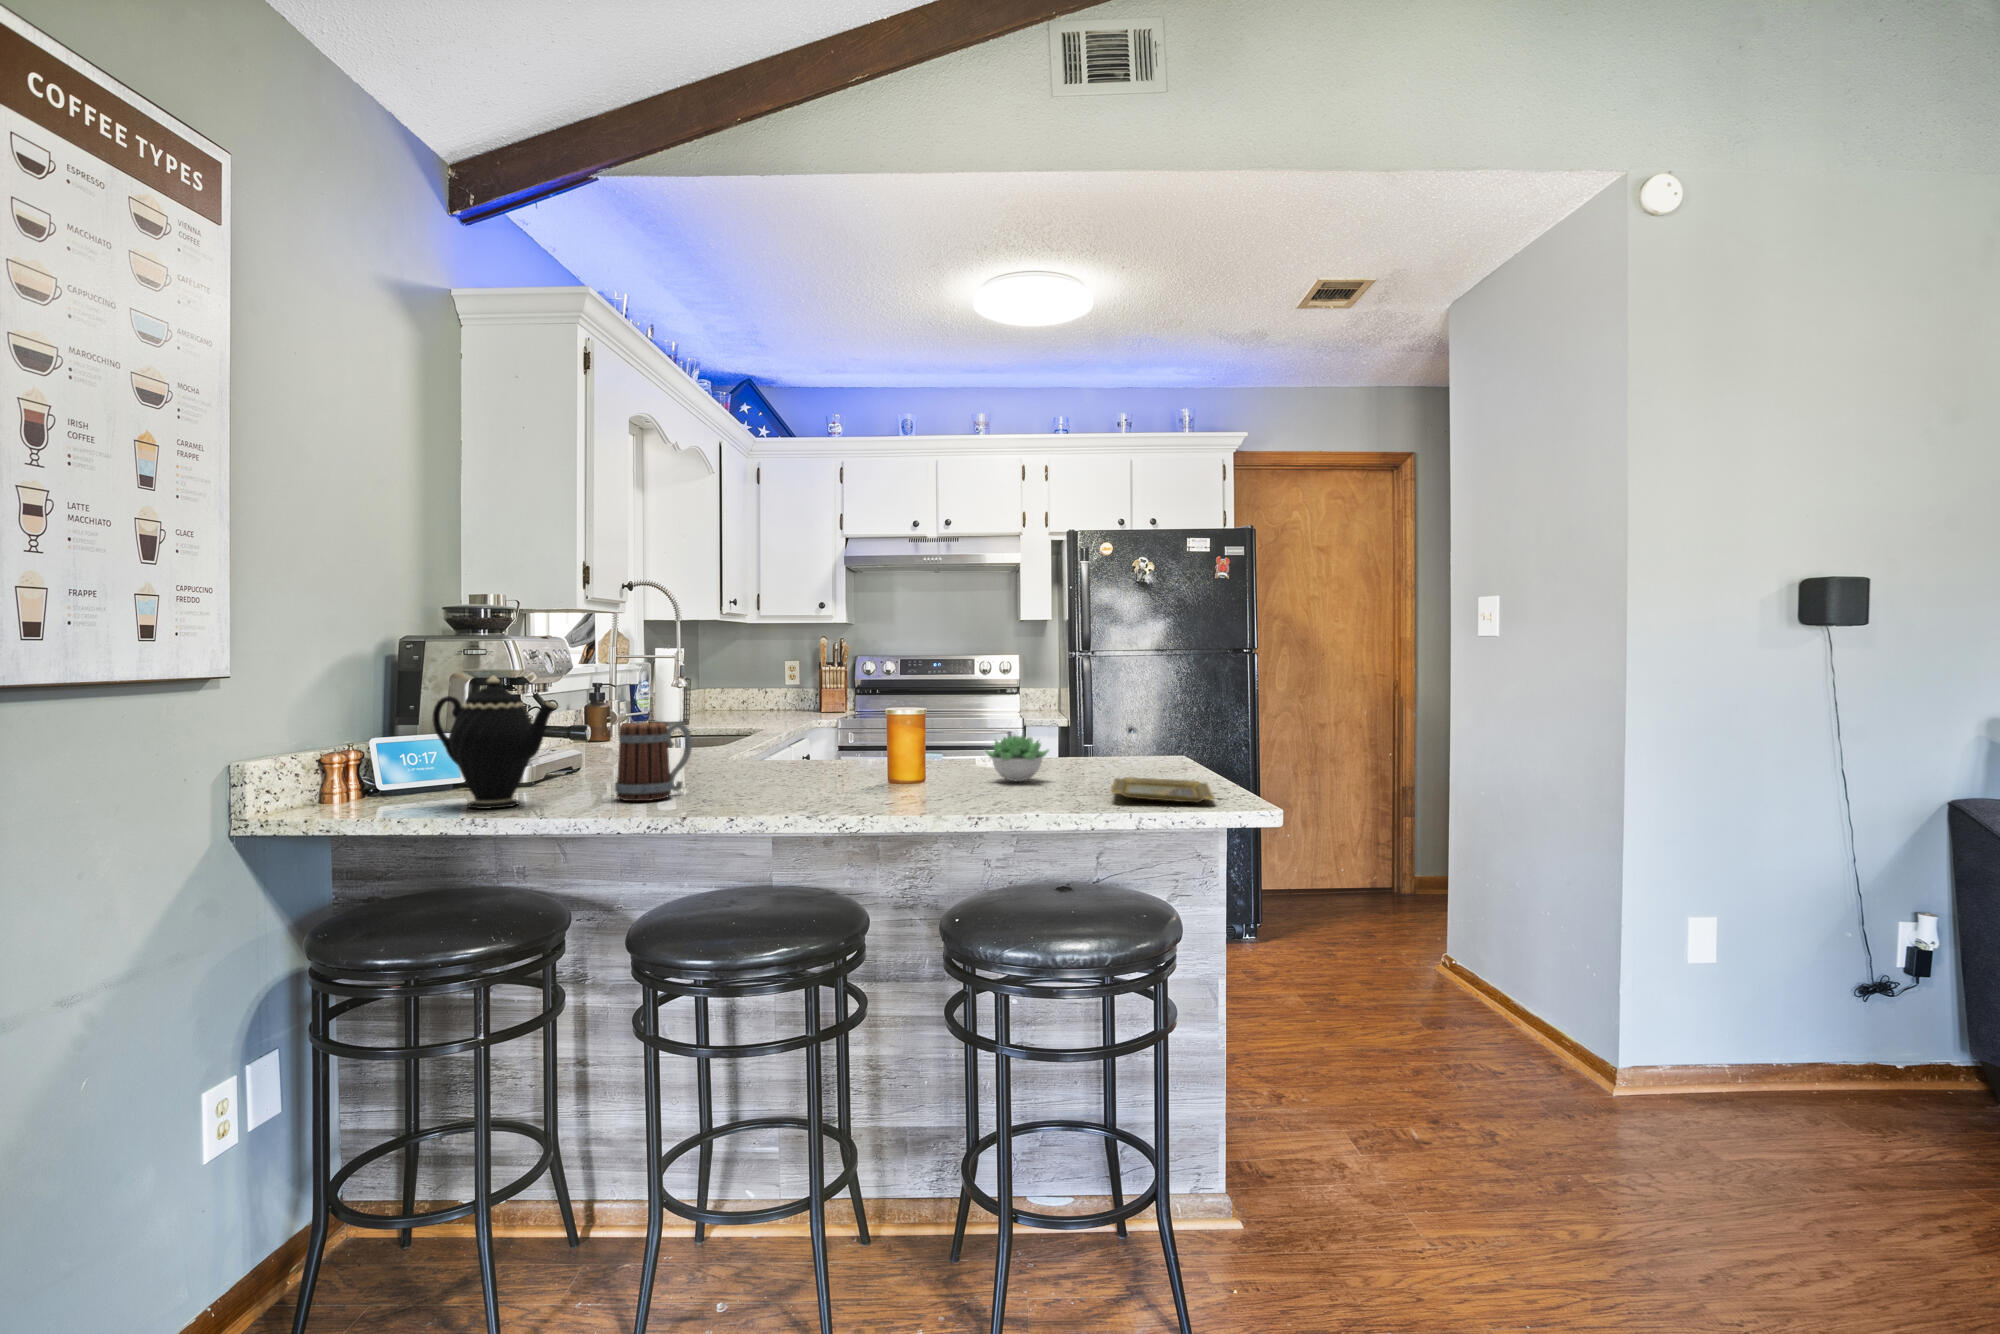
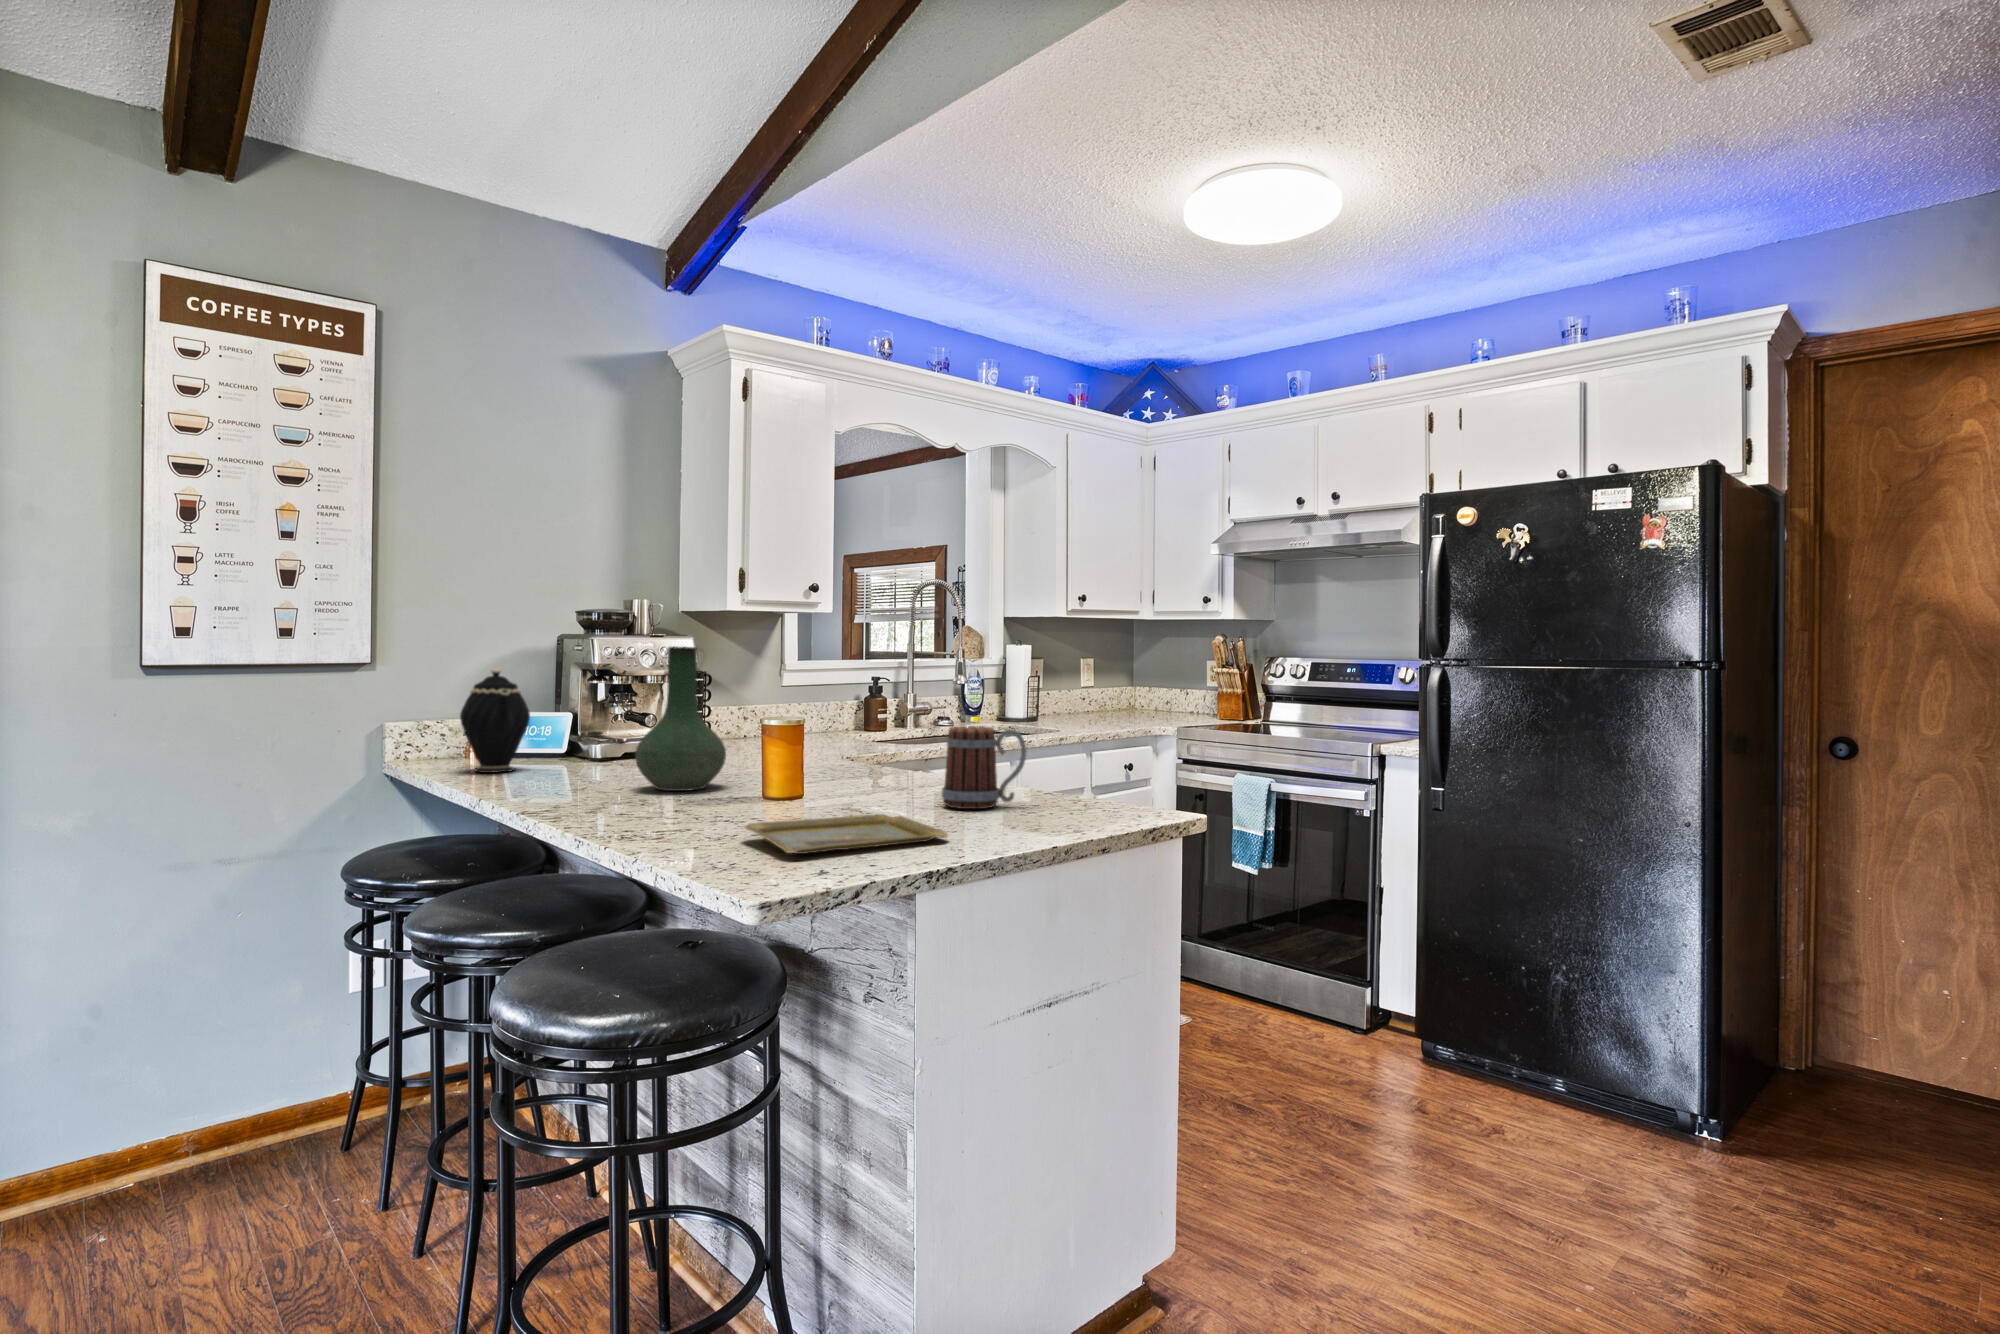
vase: none [767,648,856,793] -> present [635,647,726,791]
mug: present [614,722,692,801] -> present [942,726,1026,809]
succulent plant: present [985,736,1048,781] -> none [811,752,890,805]

